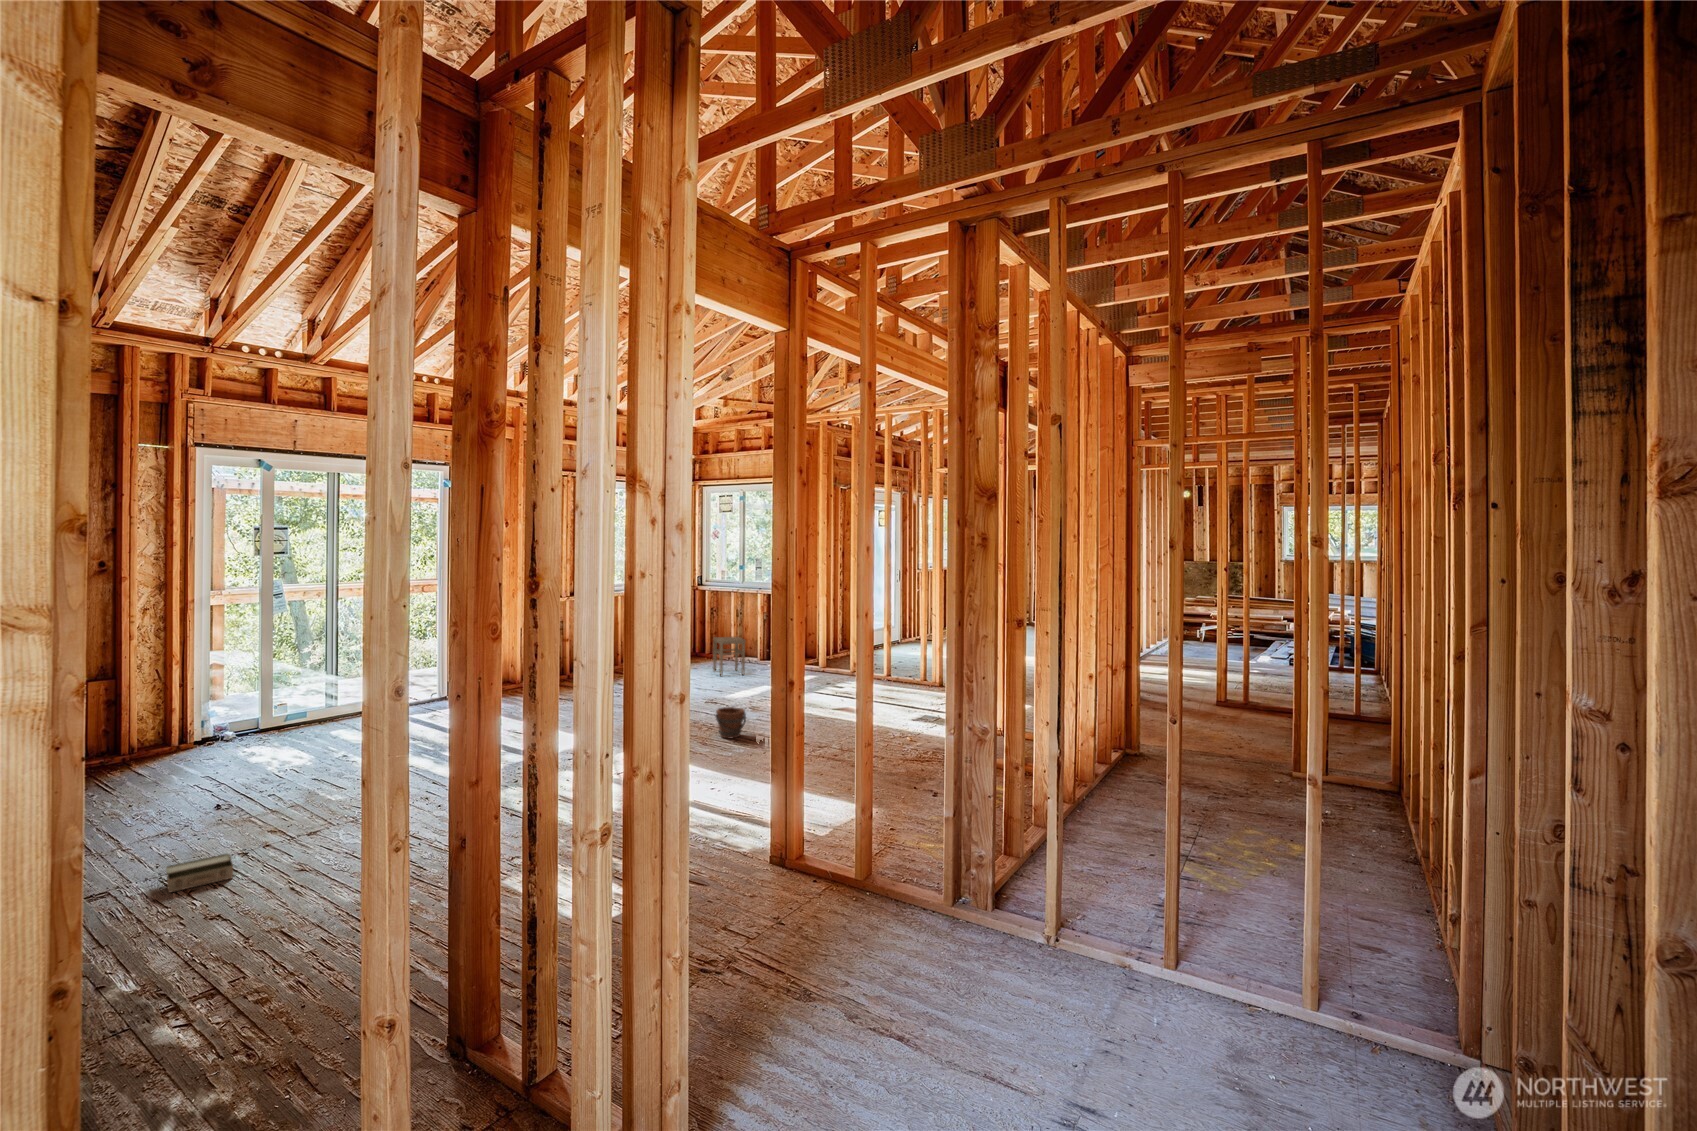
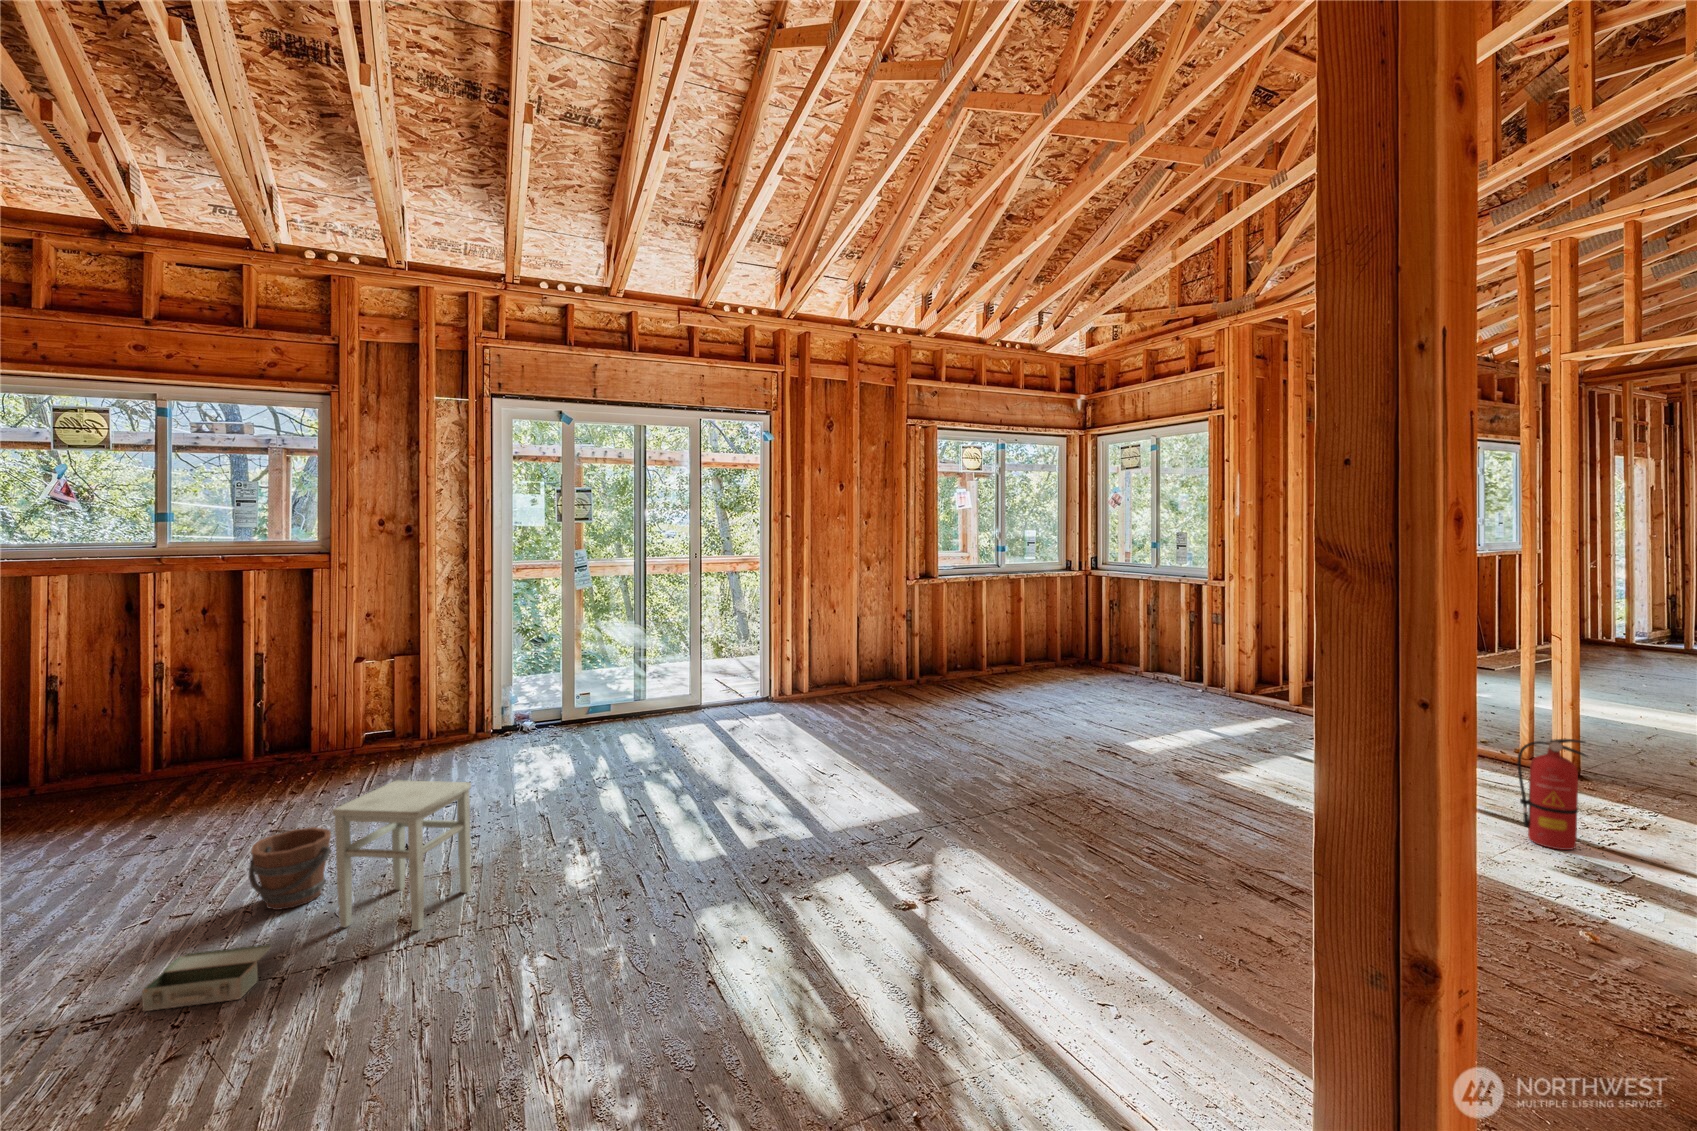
stool: present [713,637,745,676] -> present [332,780,471,931]
fire extinguisher: none [901,676,925,727] -> present [1517,739,1588,850]
bucket: present [715,707,746,738] -> present [249,827,331,910]

